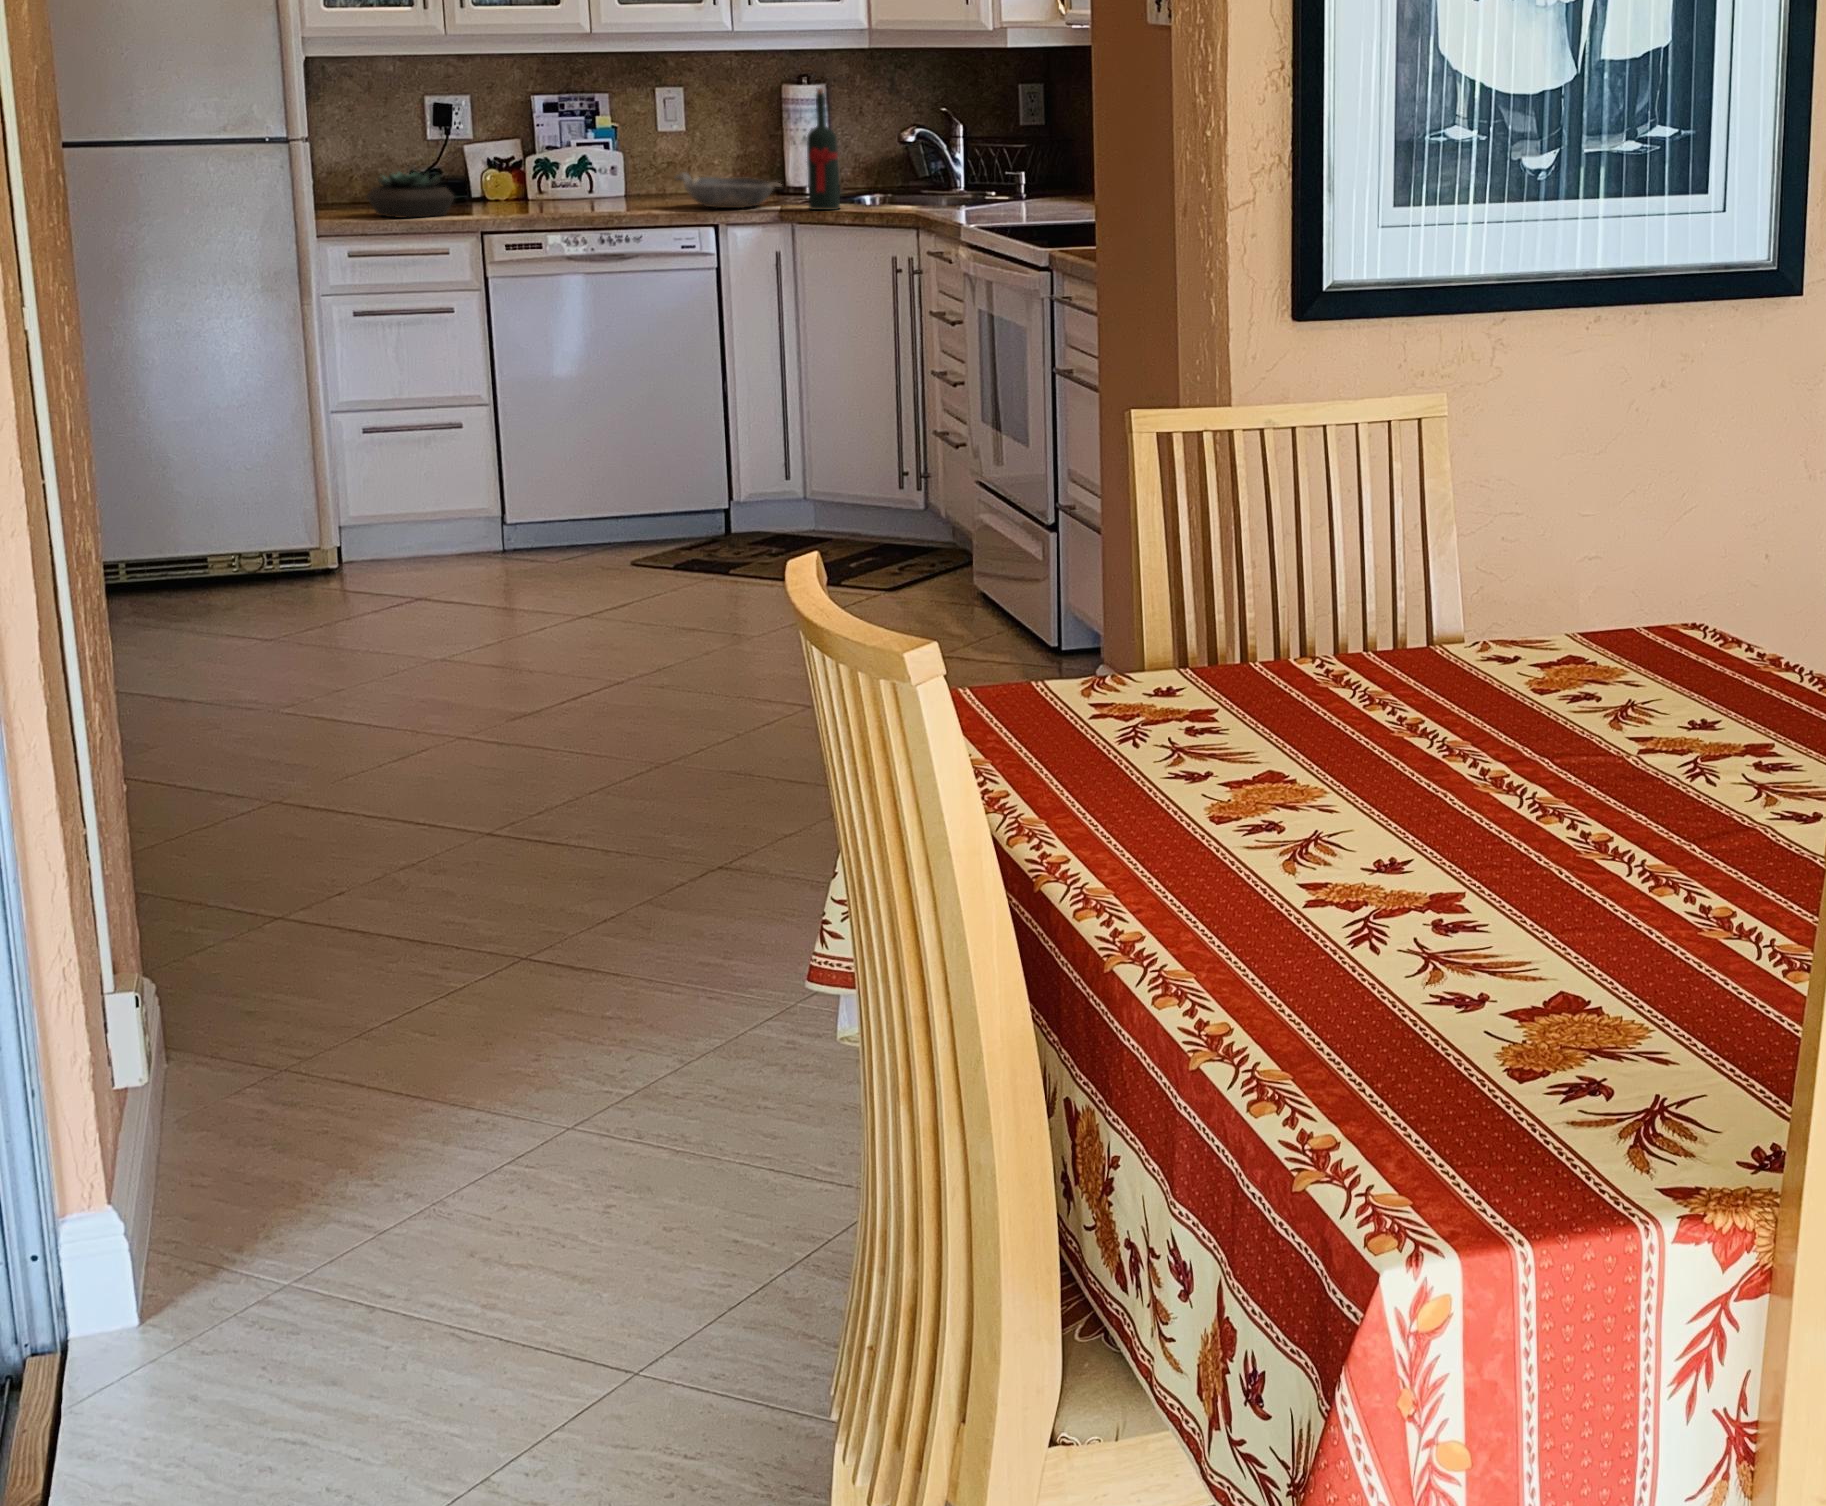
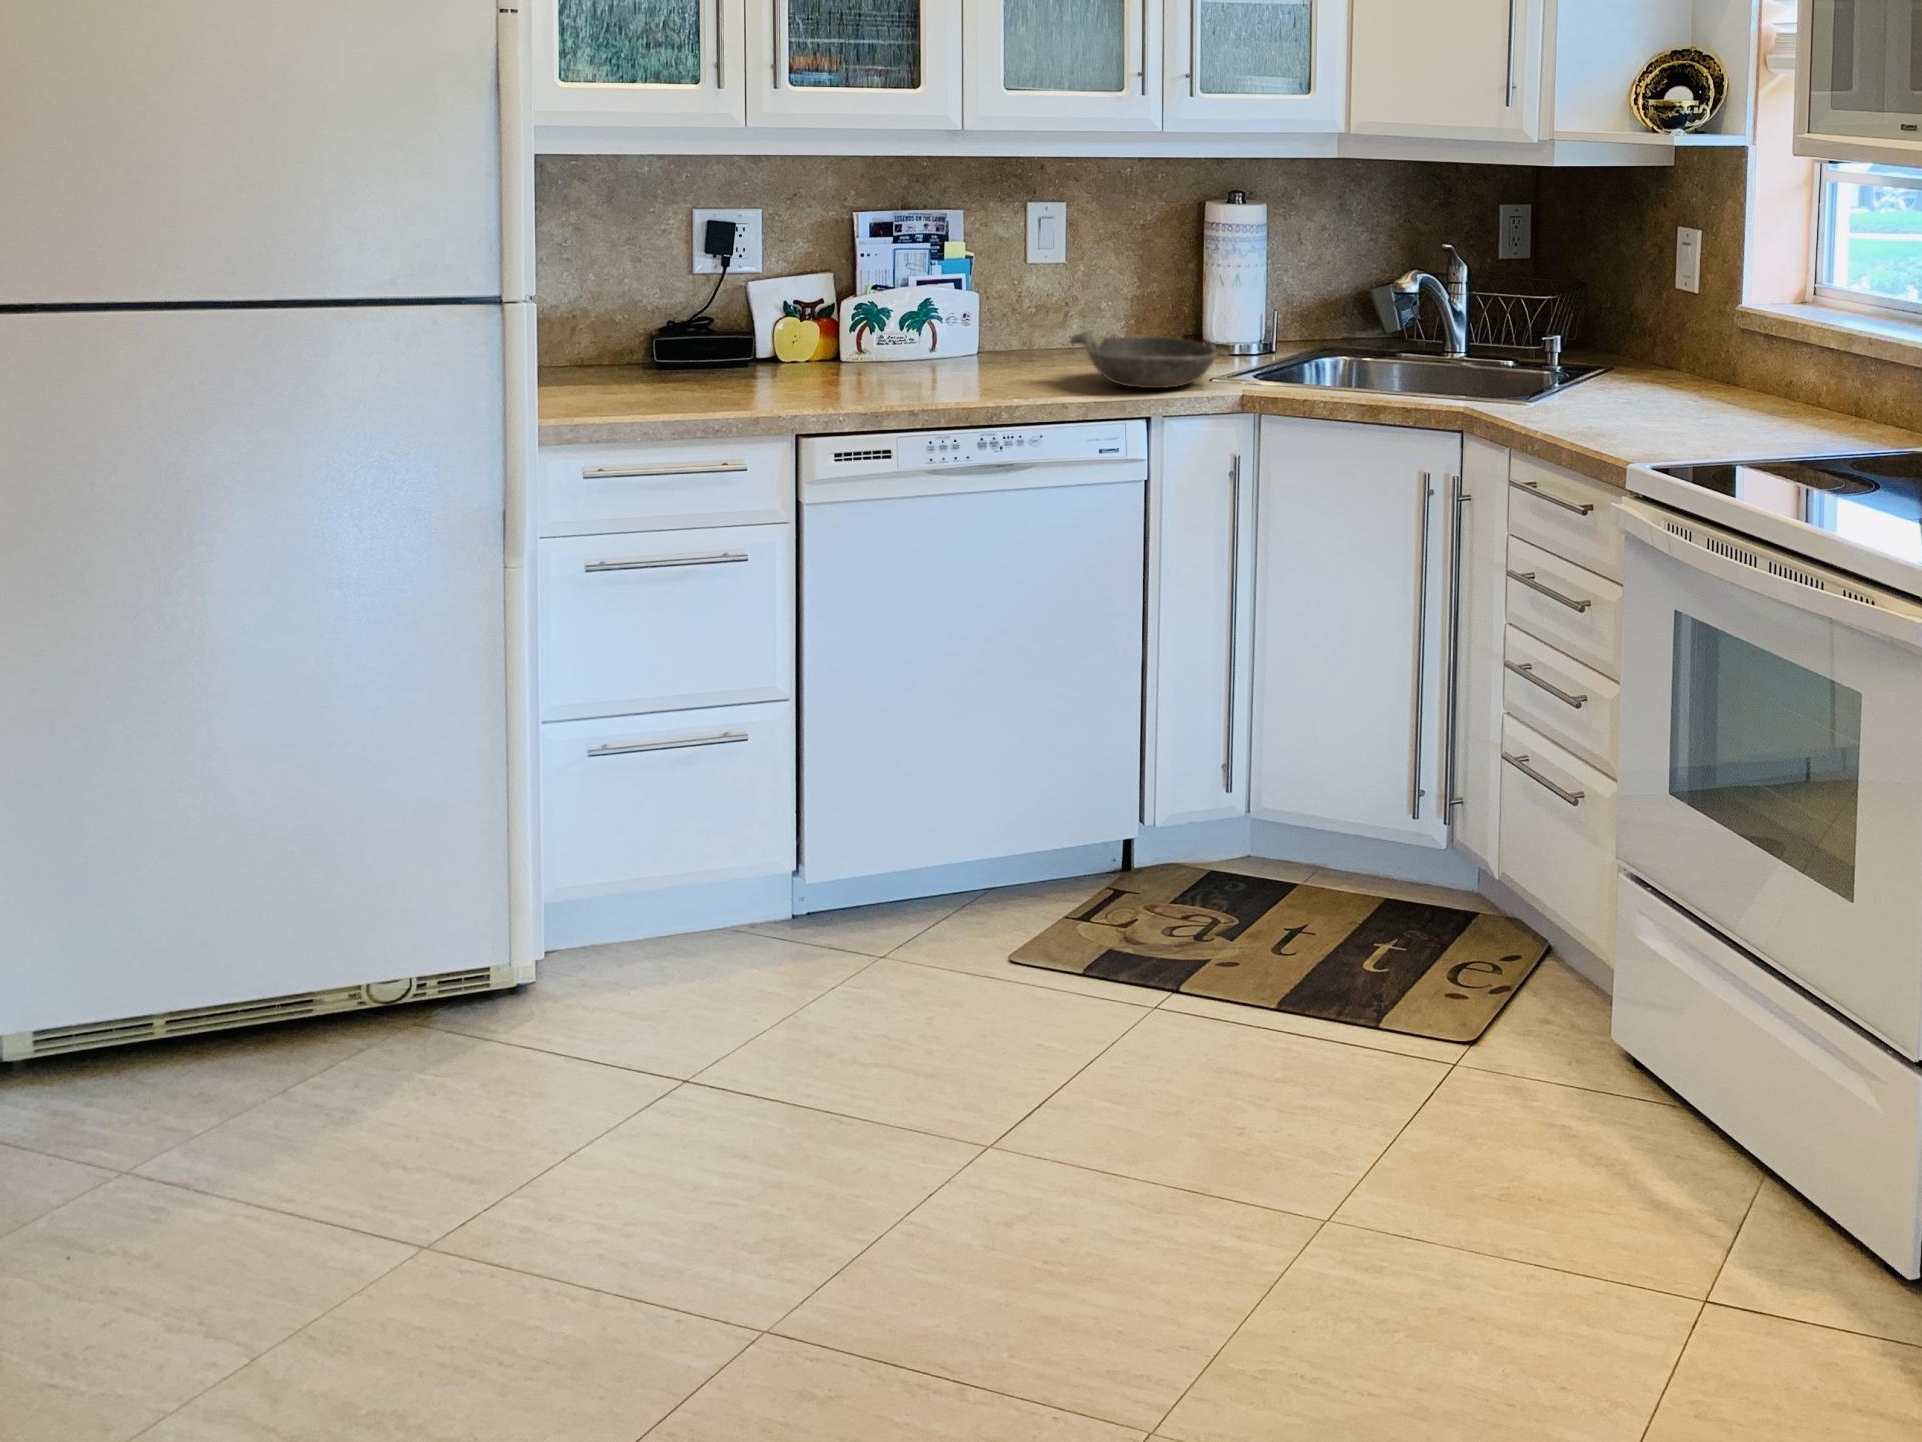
wine bottle: present [807,88,840,210] -> none [1277,218,1325,396]
succulent plant: present [367,172,454,217] -> none [608,328,746,404]

